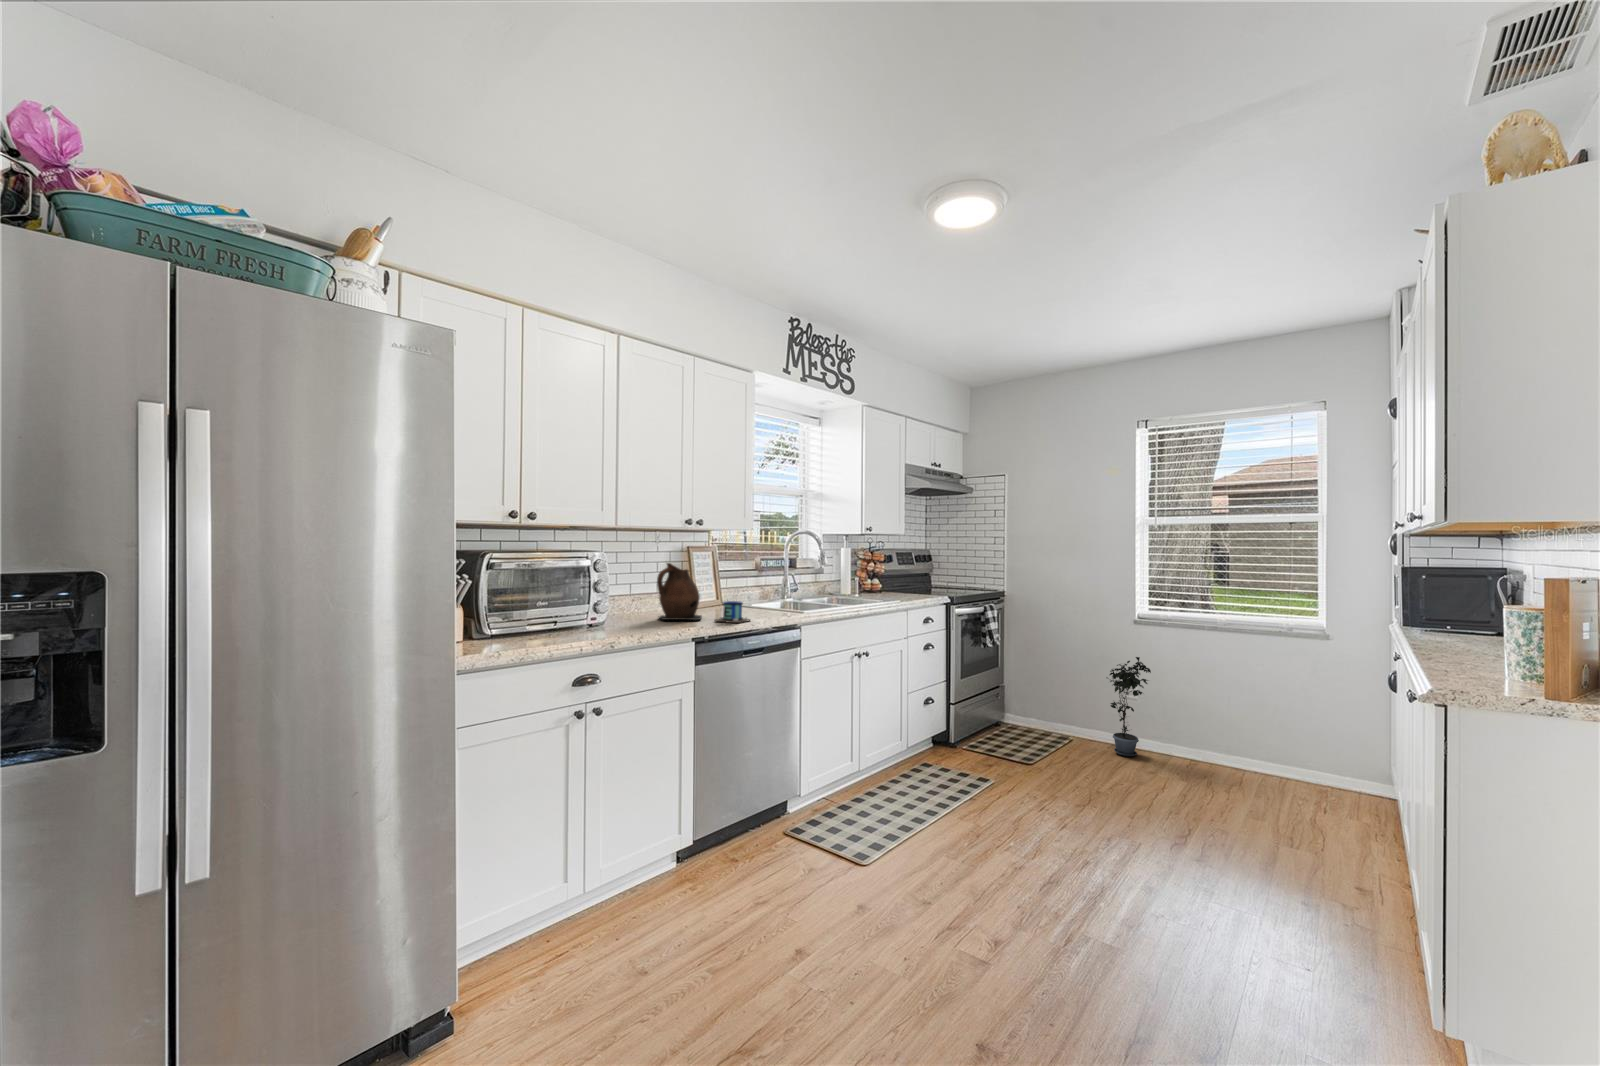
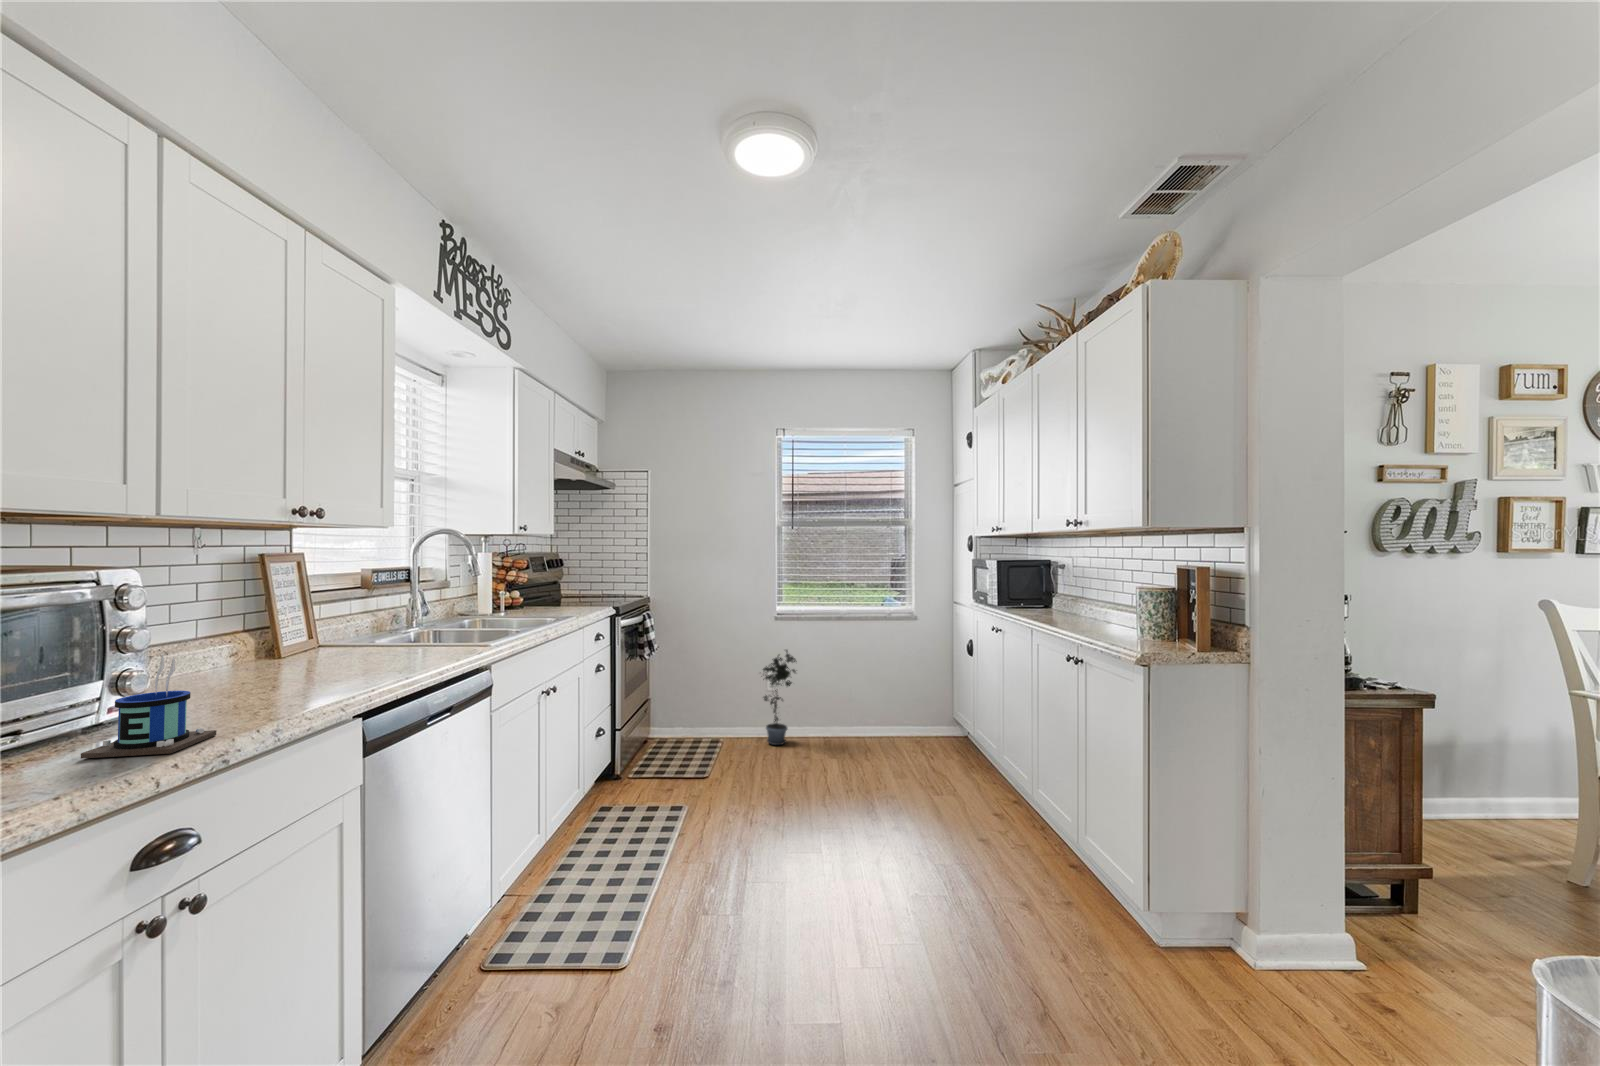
ceramic pitcher: present [657,563,702,620] -> none [225,580,336,684]
mug: present [715,595,750,623] -> present [81,647,216,758]

